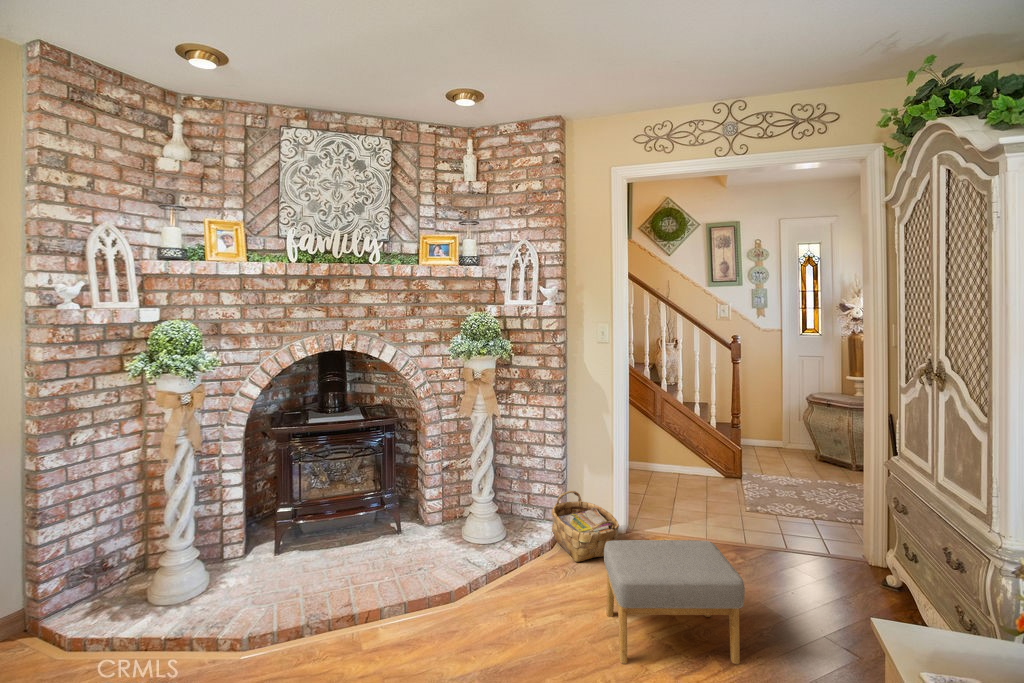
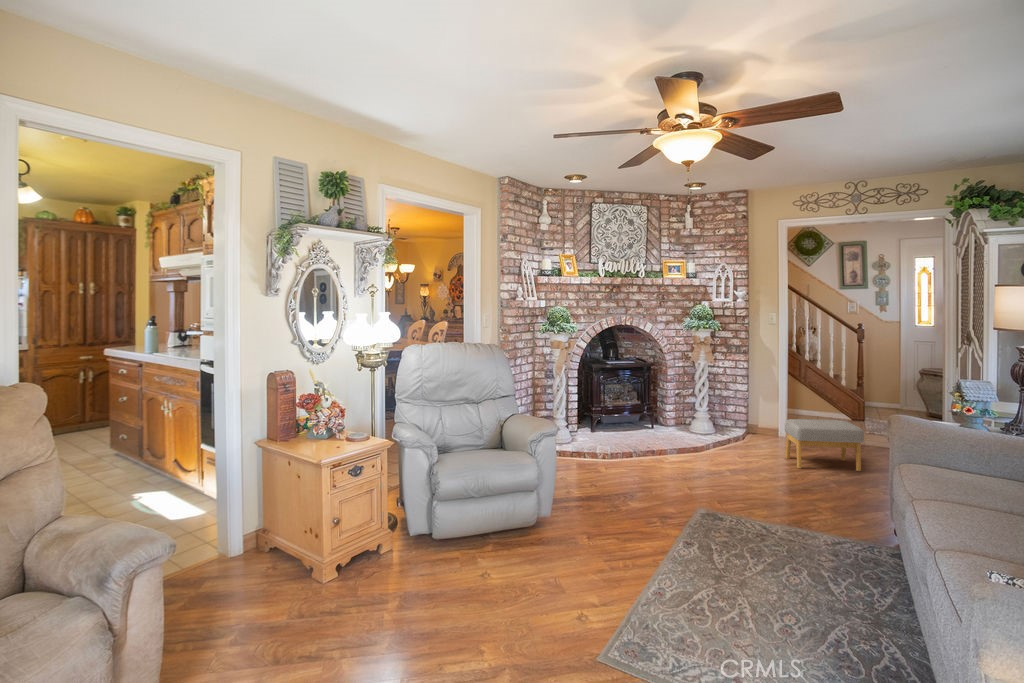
woven basket: present [552,491,619,562] -> none [742,409,786,444]

